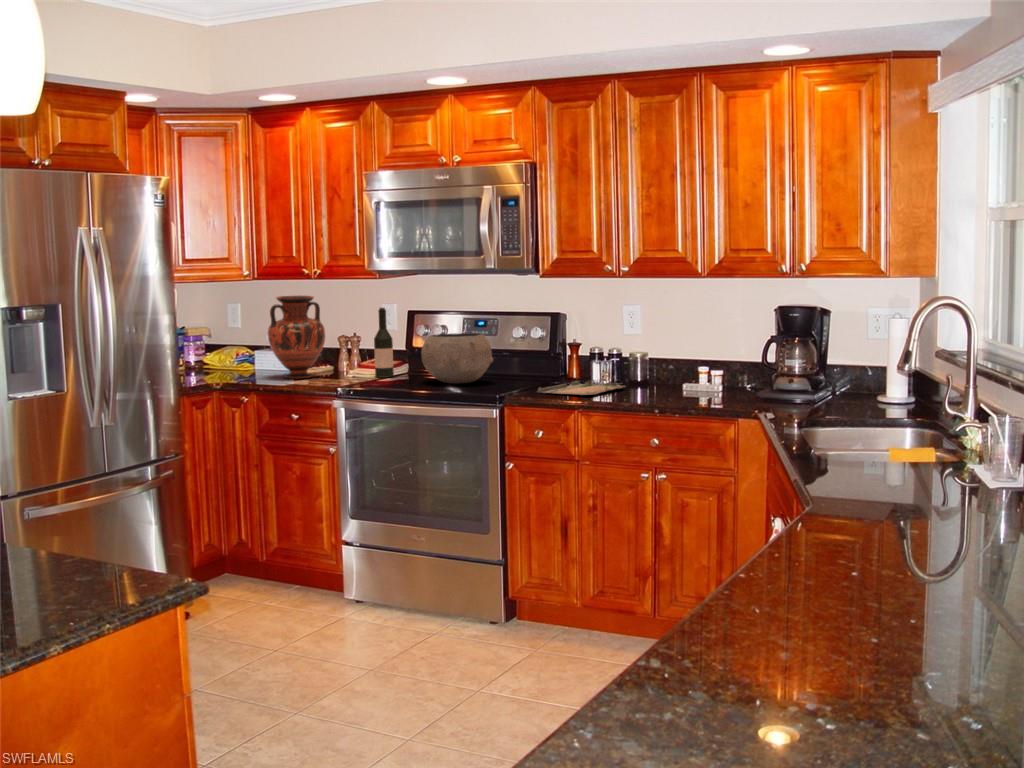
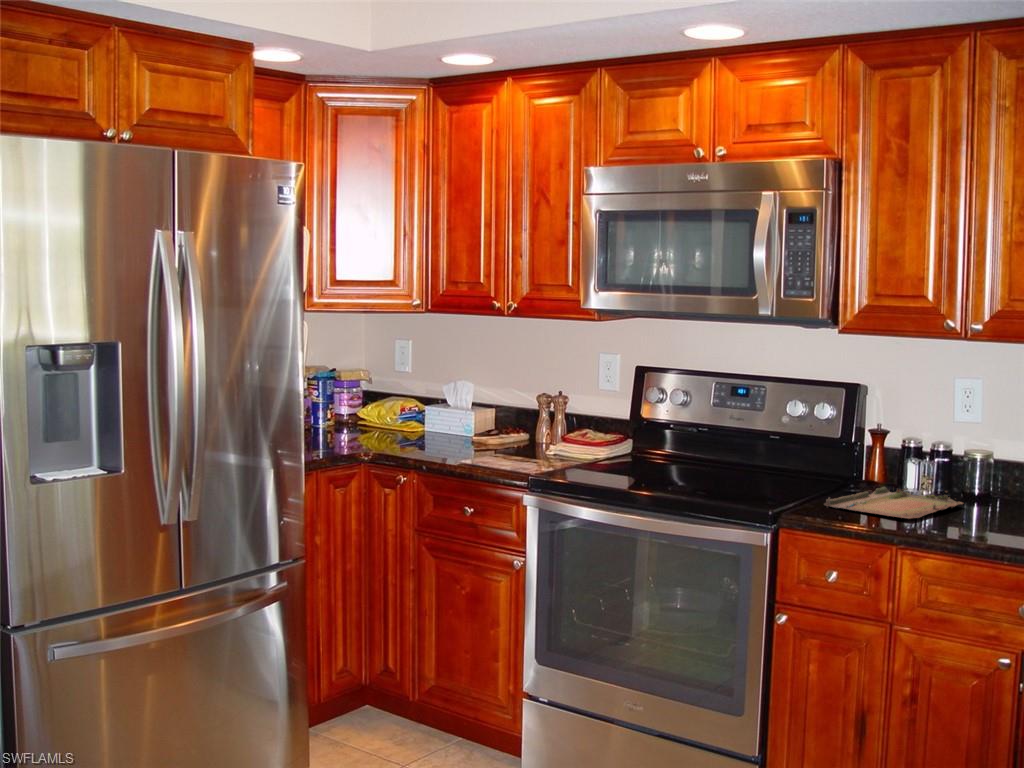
vase: present [268,296,325,378] -> none [440,337,518,453]
wine bottle: present [374,308,394,378] -> none [585,360,611,459]
ceramic bowl: present [421,333,493,384] -> none [652,403,757,478]

